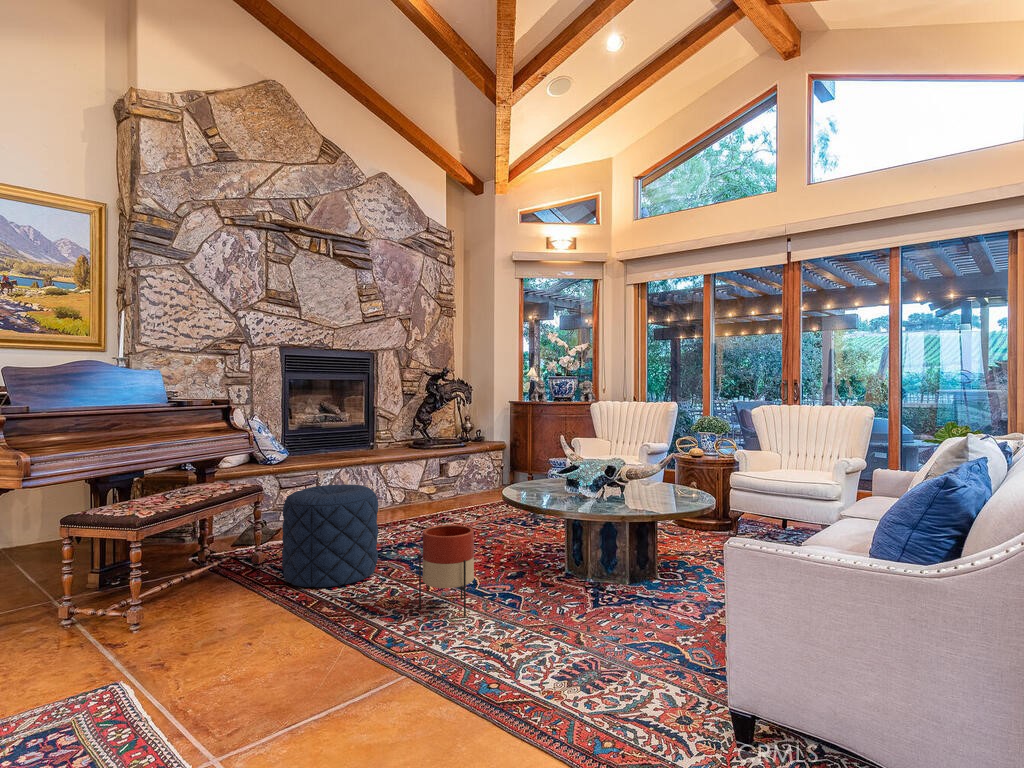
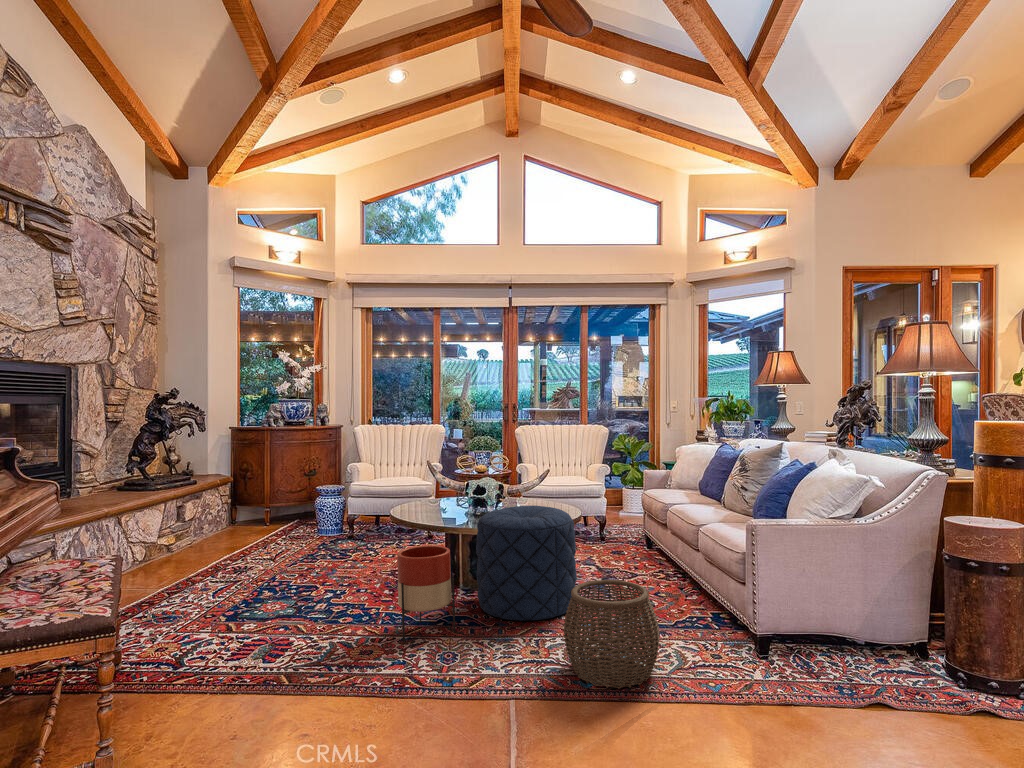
pouf: present [282,484,378,587] -> present [476,506,577,621]
woven basket: none [450,598,561,733] -> present [564,580,660,689]

